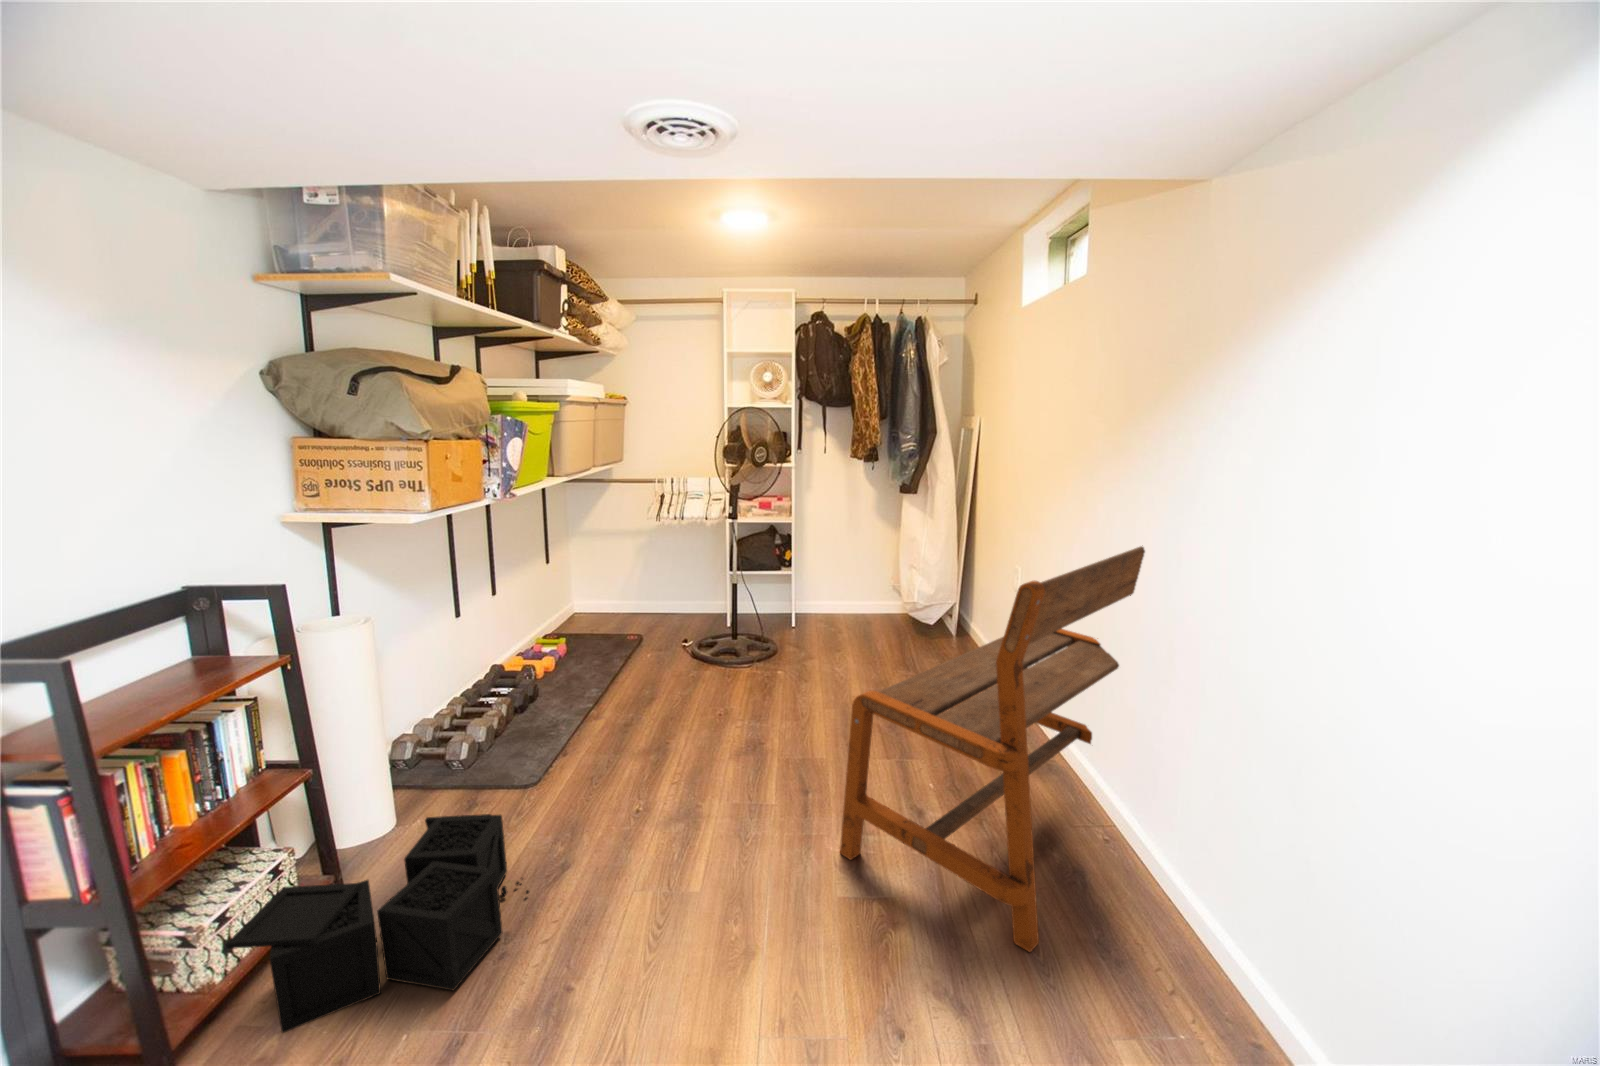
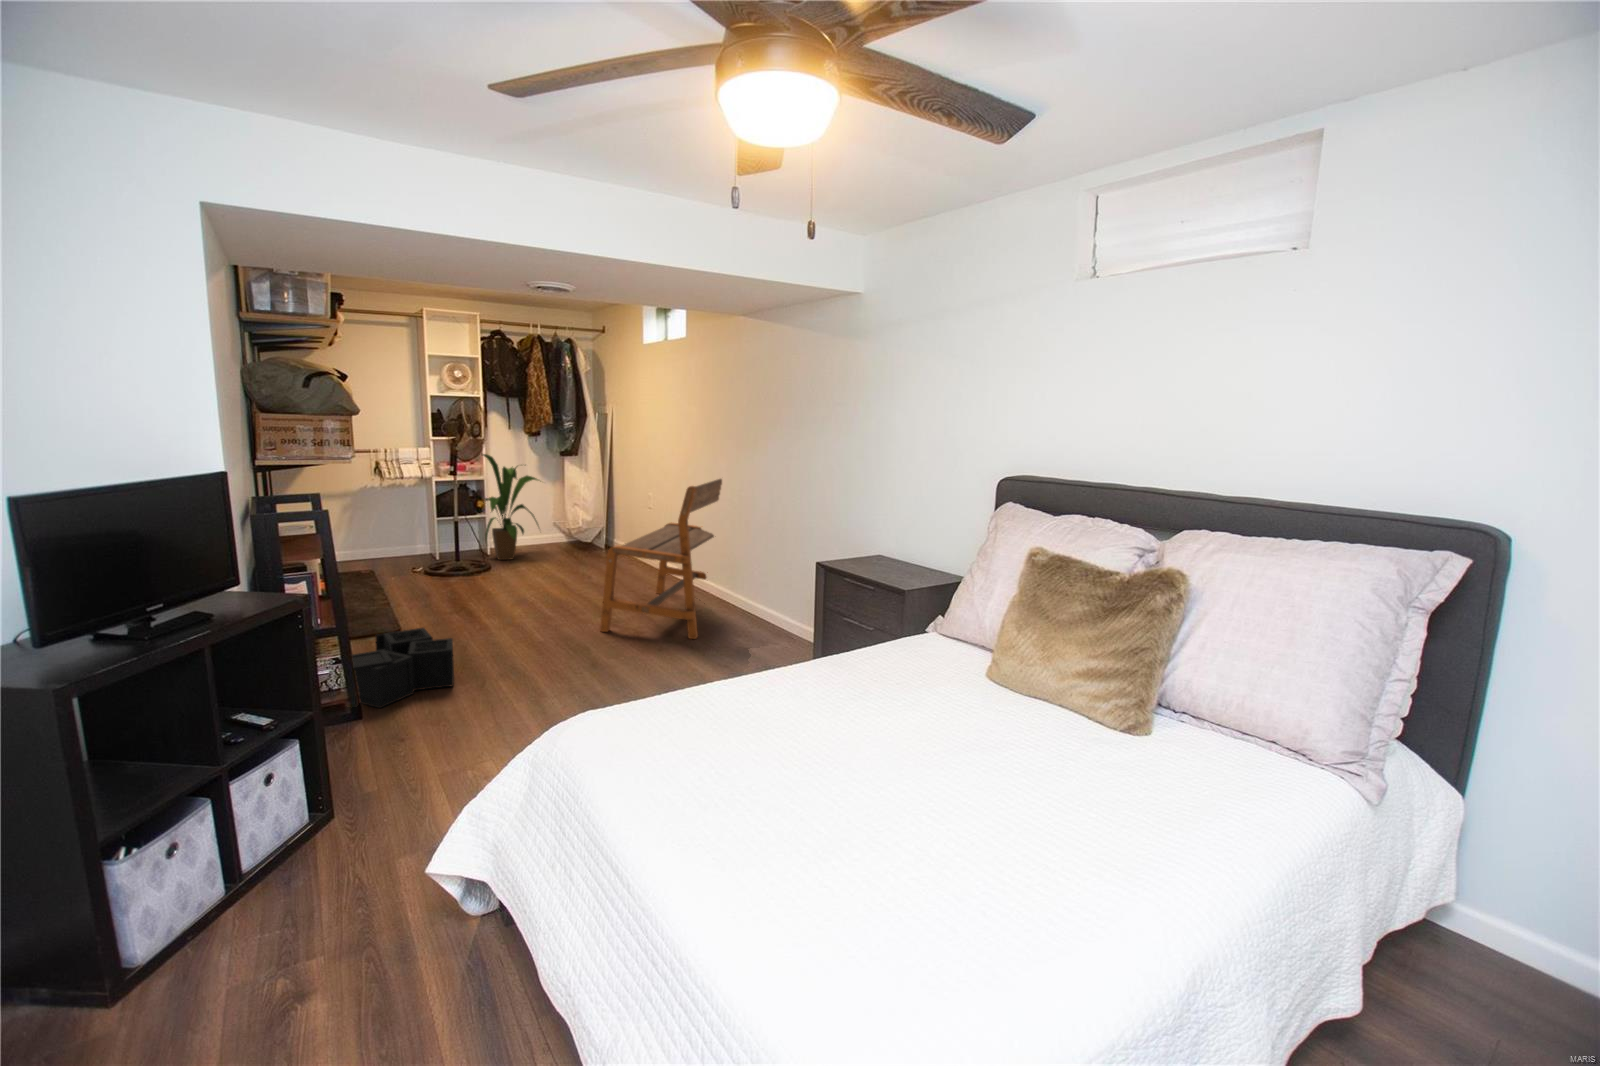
house plant: none [781,485,881,631] -> present [483,454,538,560]

